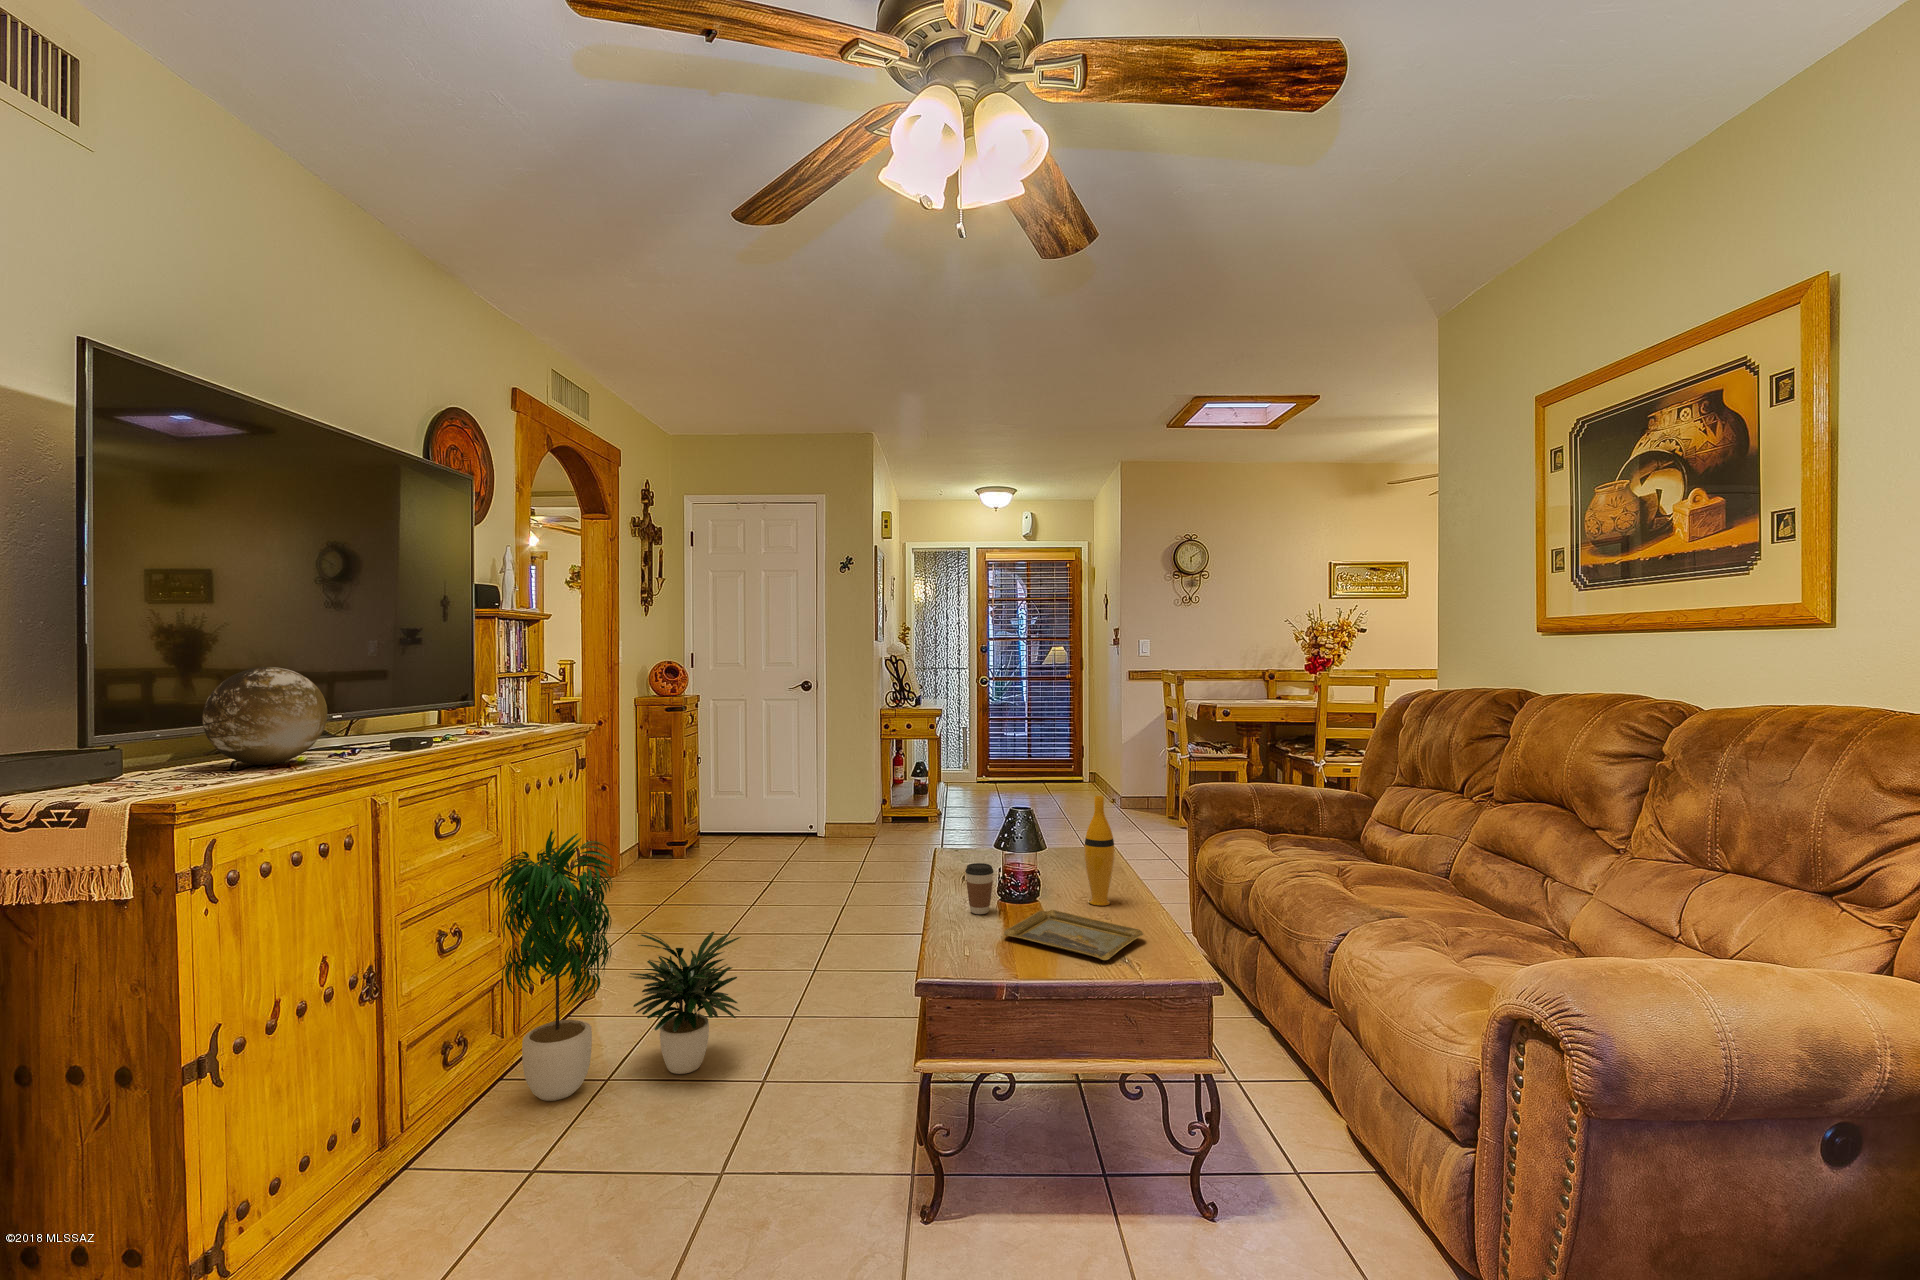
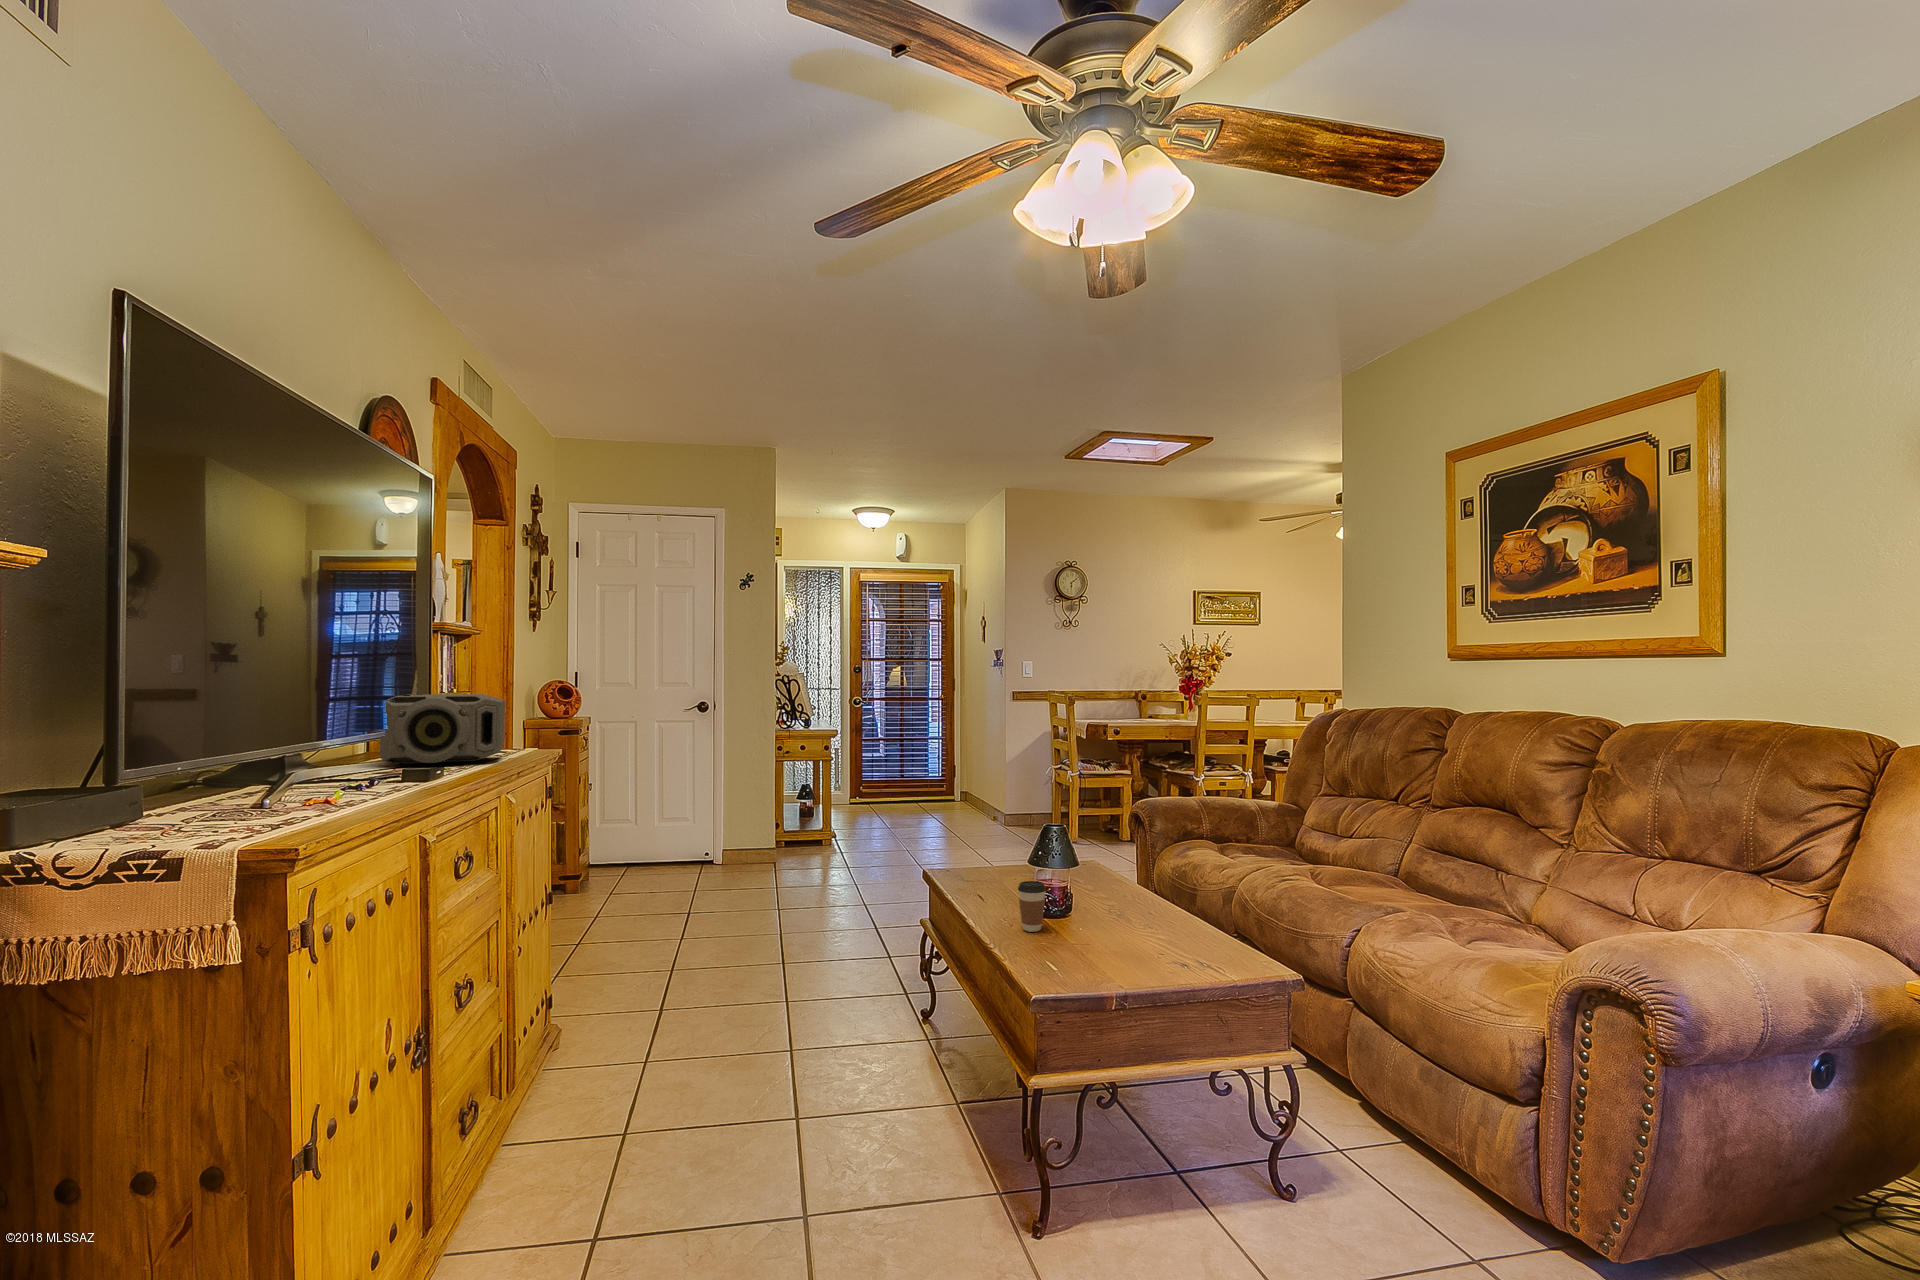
decorative orb: present [202,667,327,765] -> none [222,685,367,800]
speaker: none [404,674,522,735] -> present [380,694,505,764]
vase: present [1084,796,1114,906] -> none [1120,811,1149,917]
potted plant: present [494,829,741,1101] -> none [503,864,767,1171]
tray: present [1004,910,1144,960] -> none [1077,923,1208,967]

